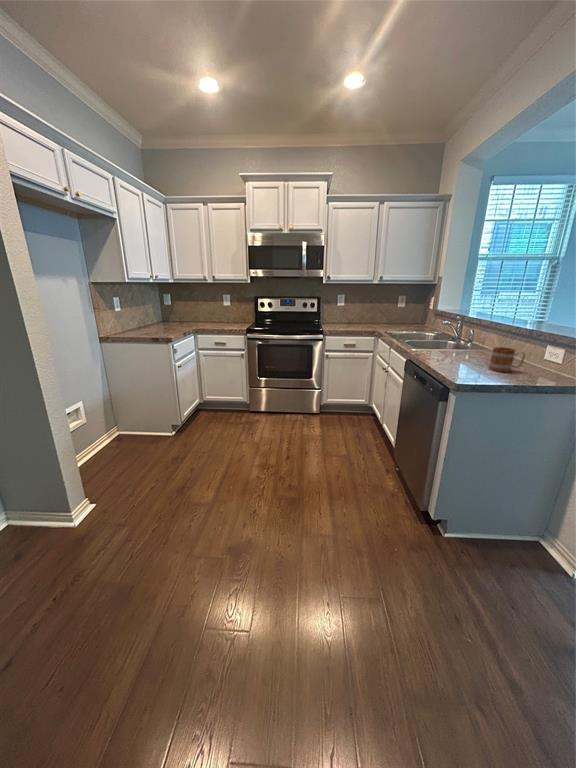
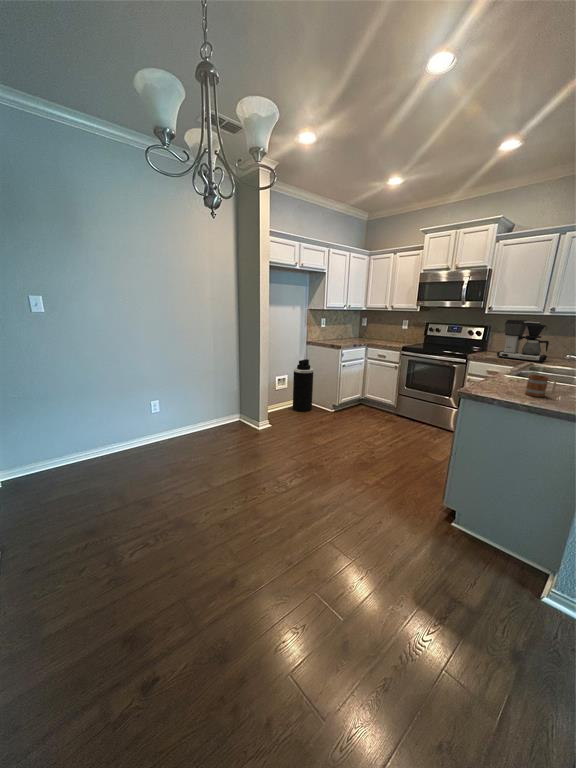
coffee maker: none [346,289,388,330] -> present [497,320,549,362]
trash can: none [92,367,140,455] -> present [293,359,313,412]

